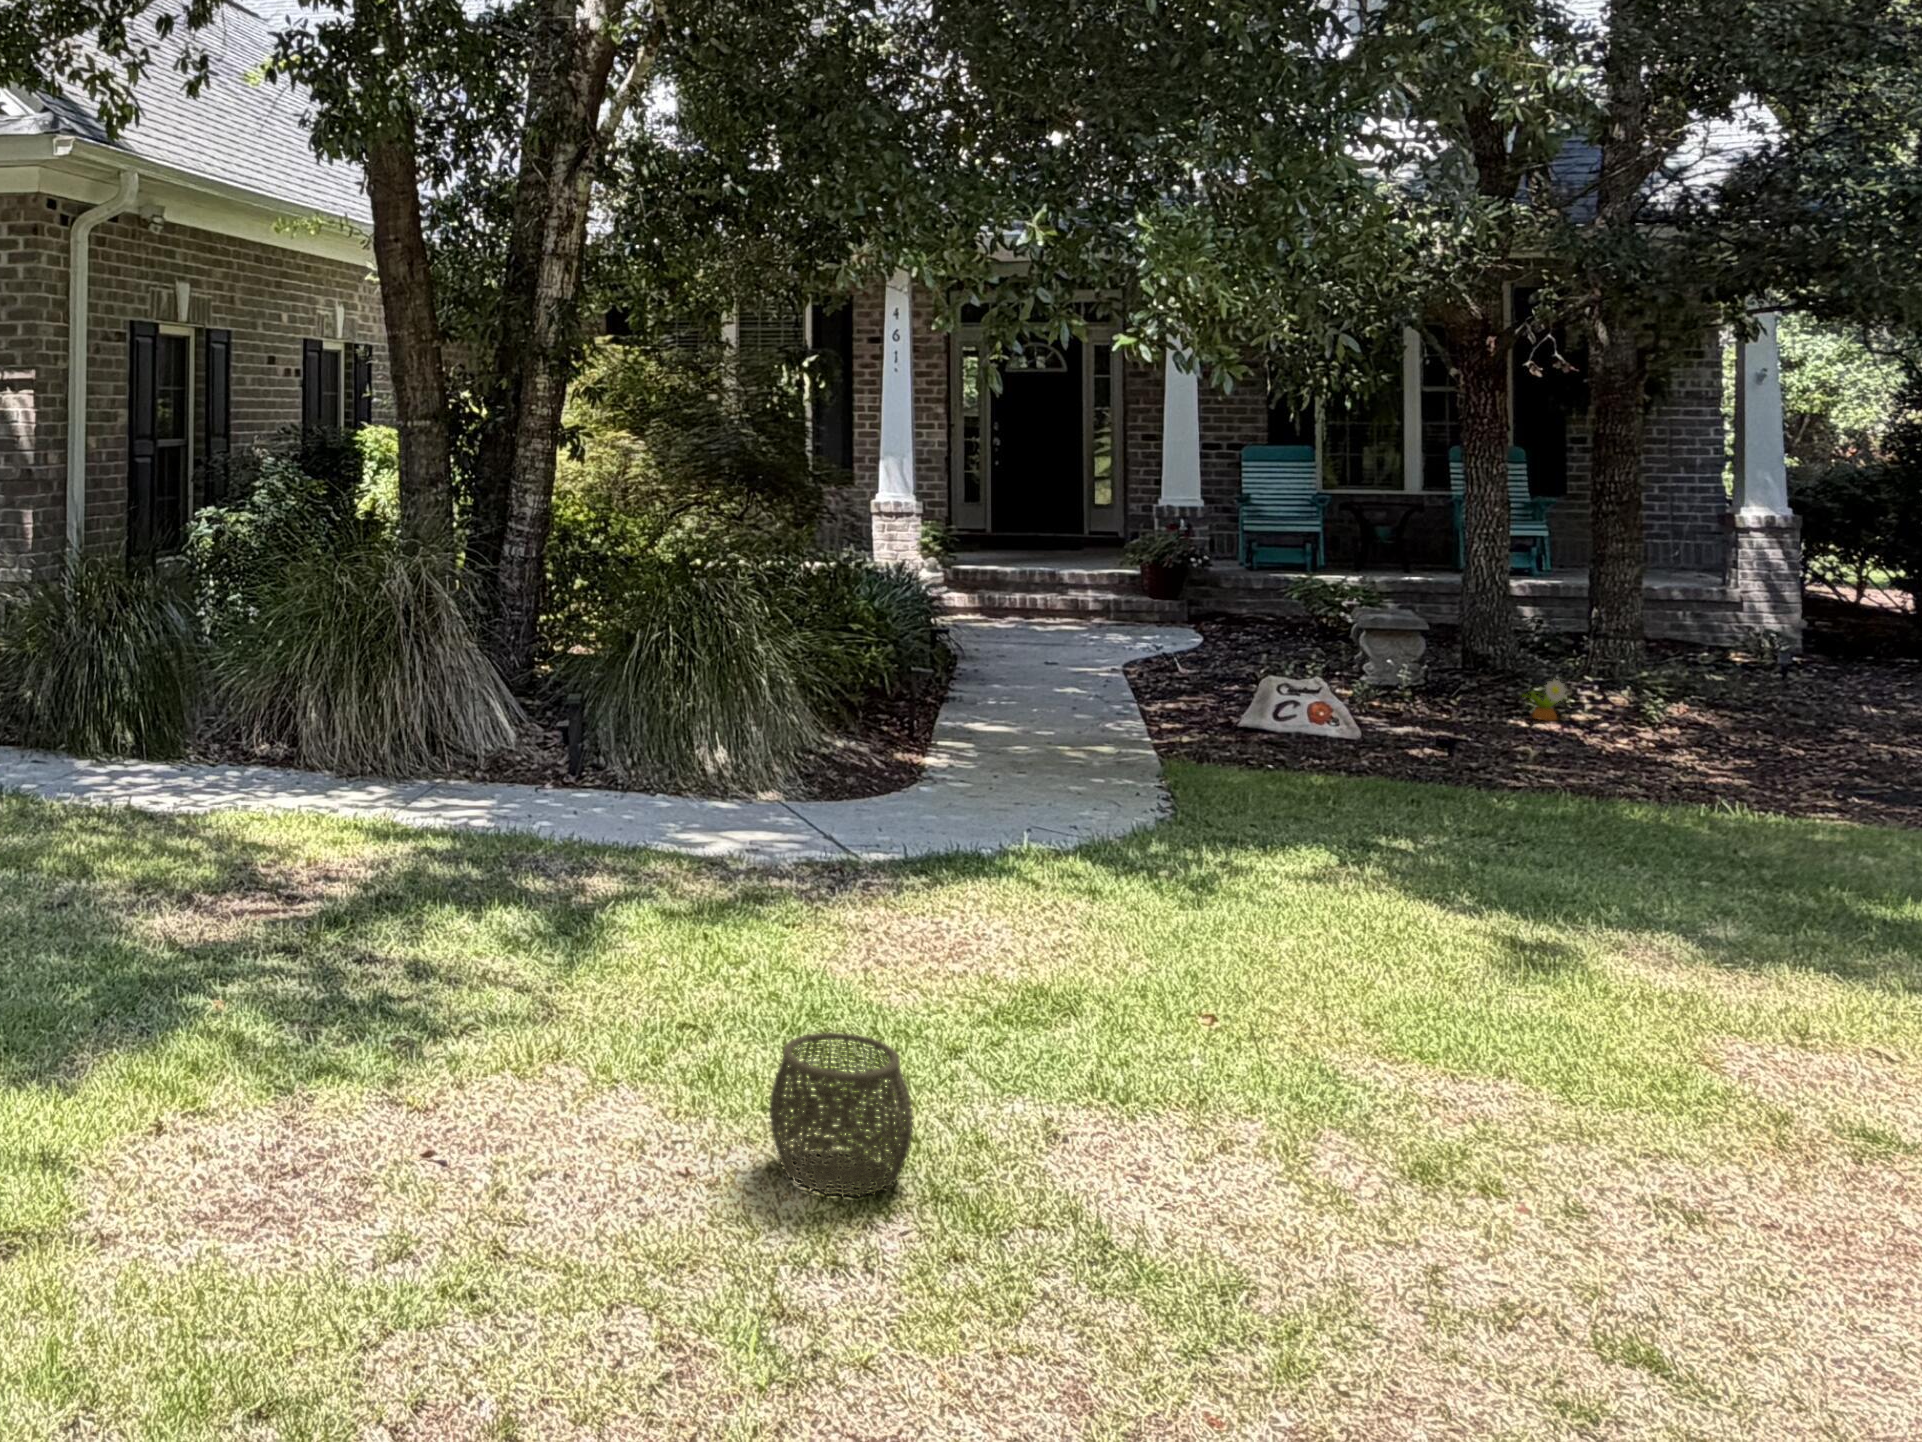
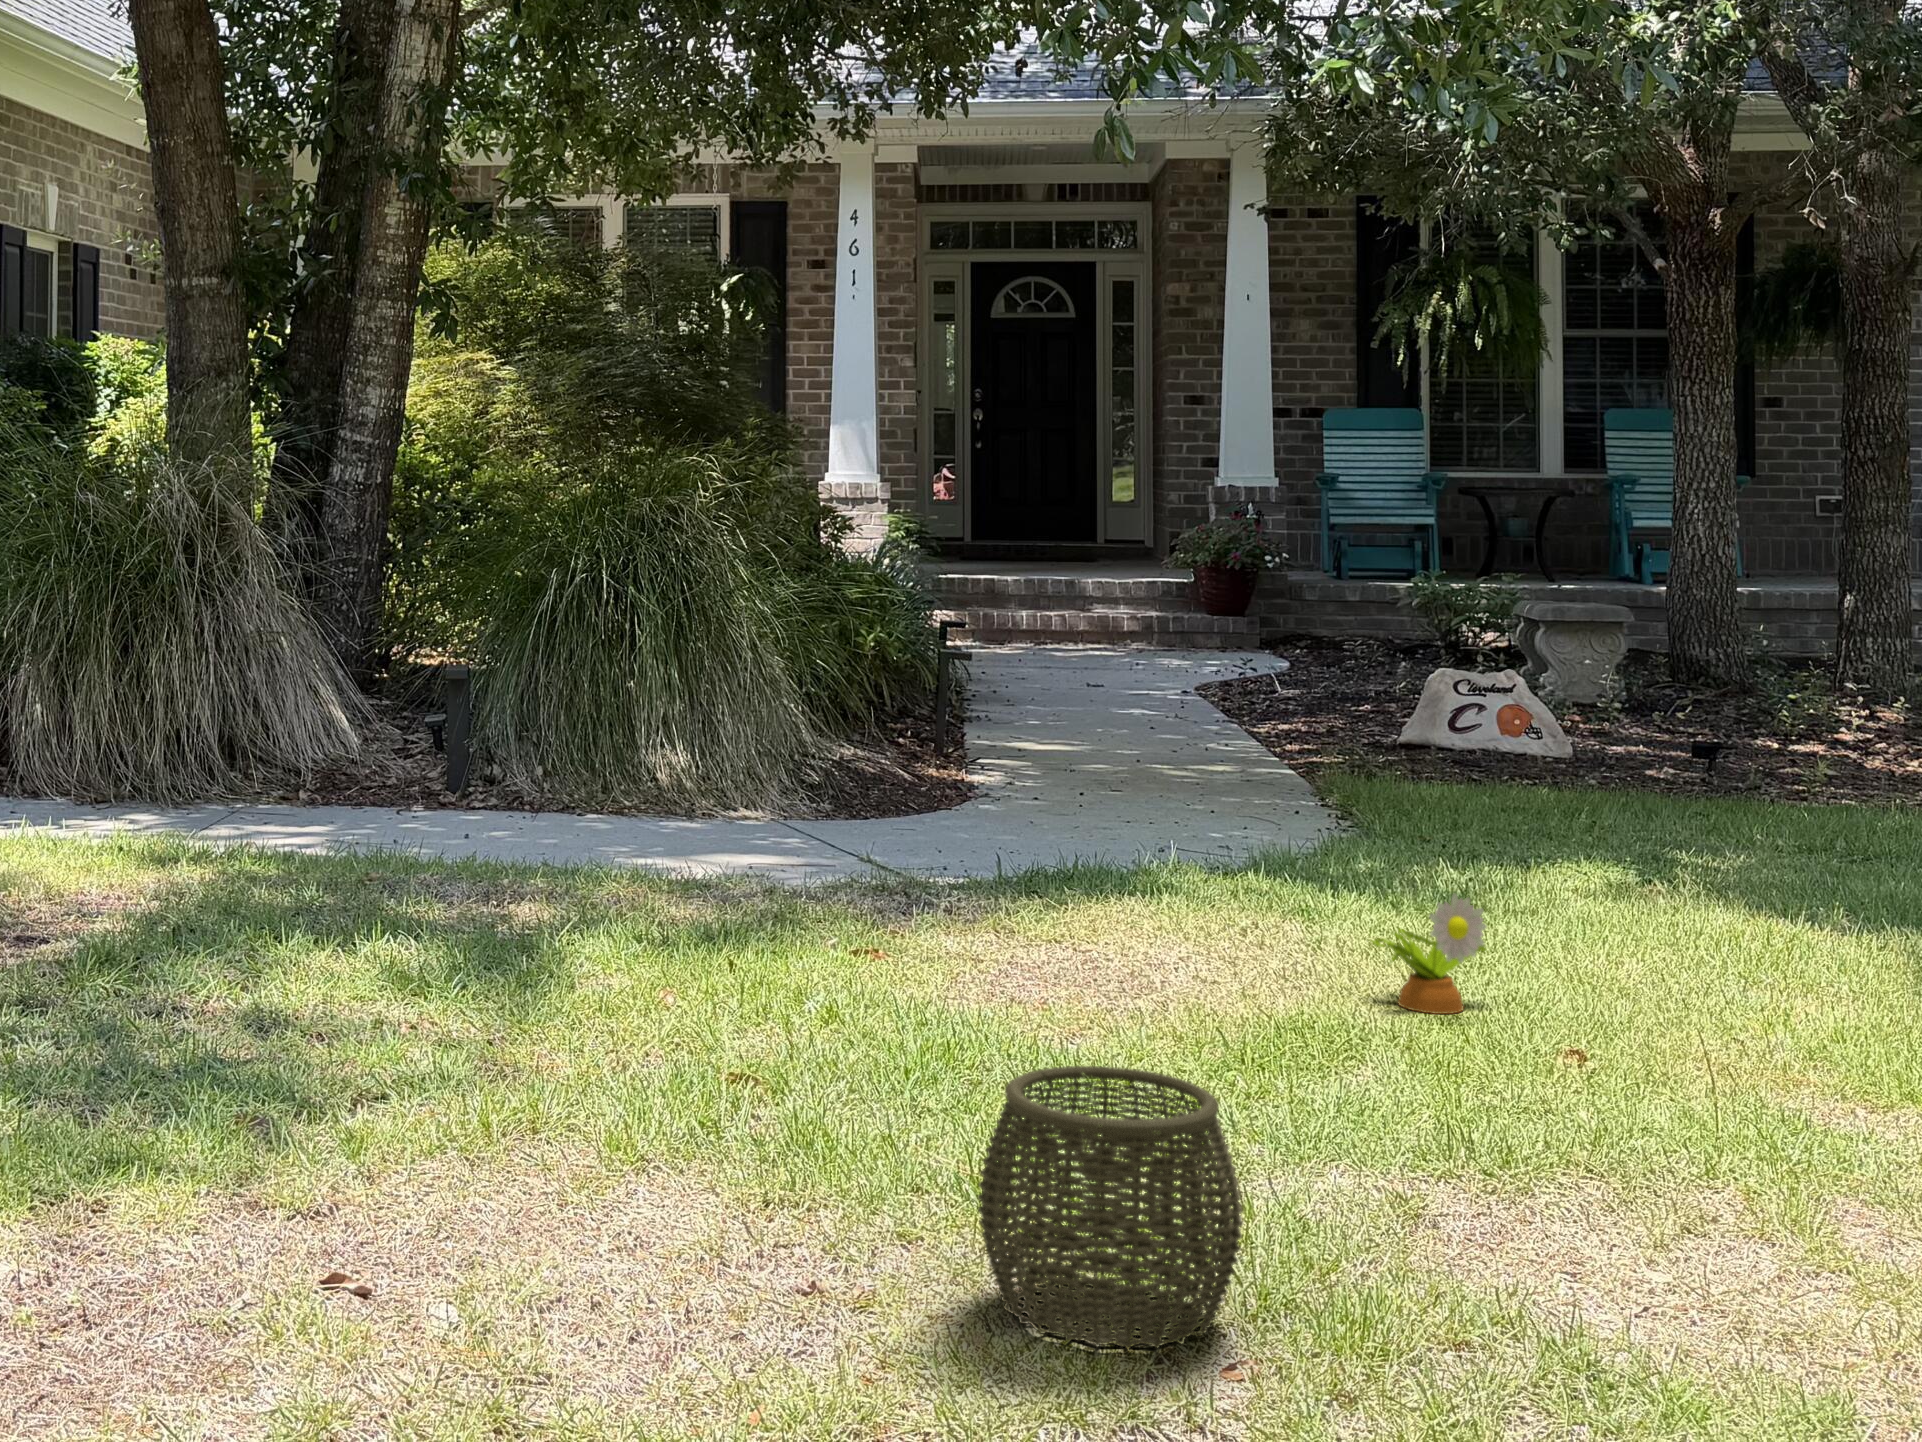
decorative plant: present [1529,679,1565,721] -> present [1367,894,1487,1014]

